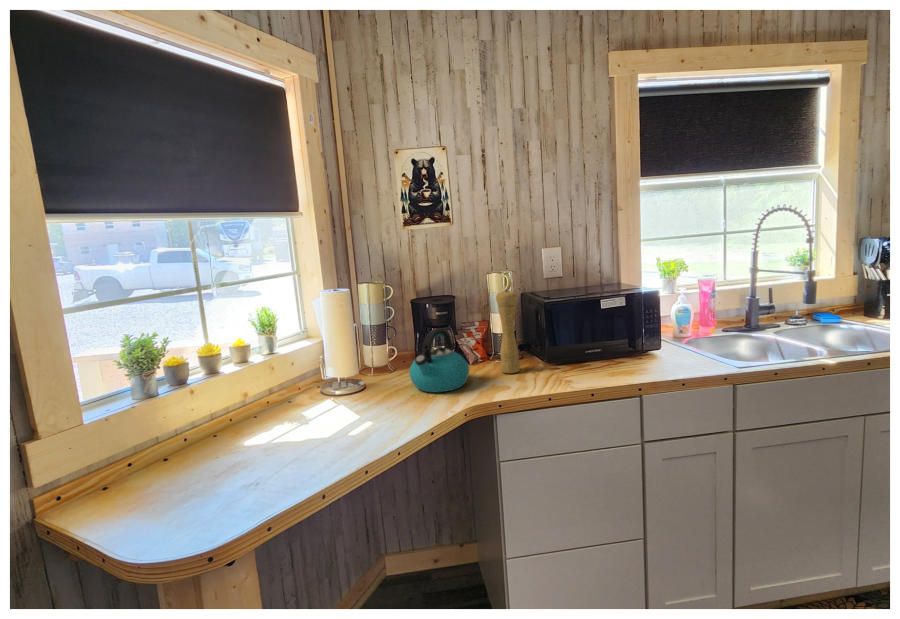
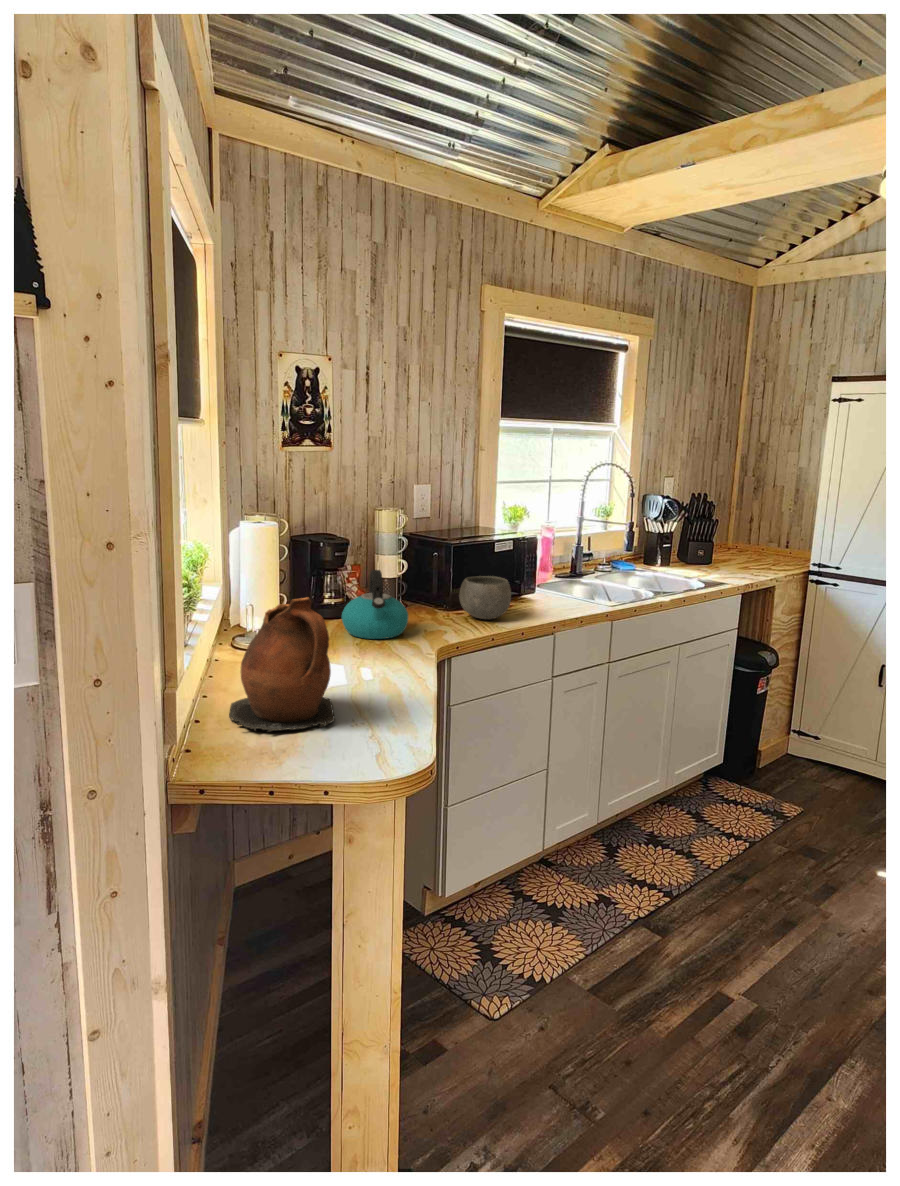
pepper mill: present [496,291,520,373] -> none [413,530,438,619]
ceramic bowl: none [539,334,591,378] -> present [459,576,511,619]
ceramic pitcher: none [154,364,271,488] -> present [229,598,335,731]

